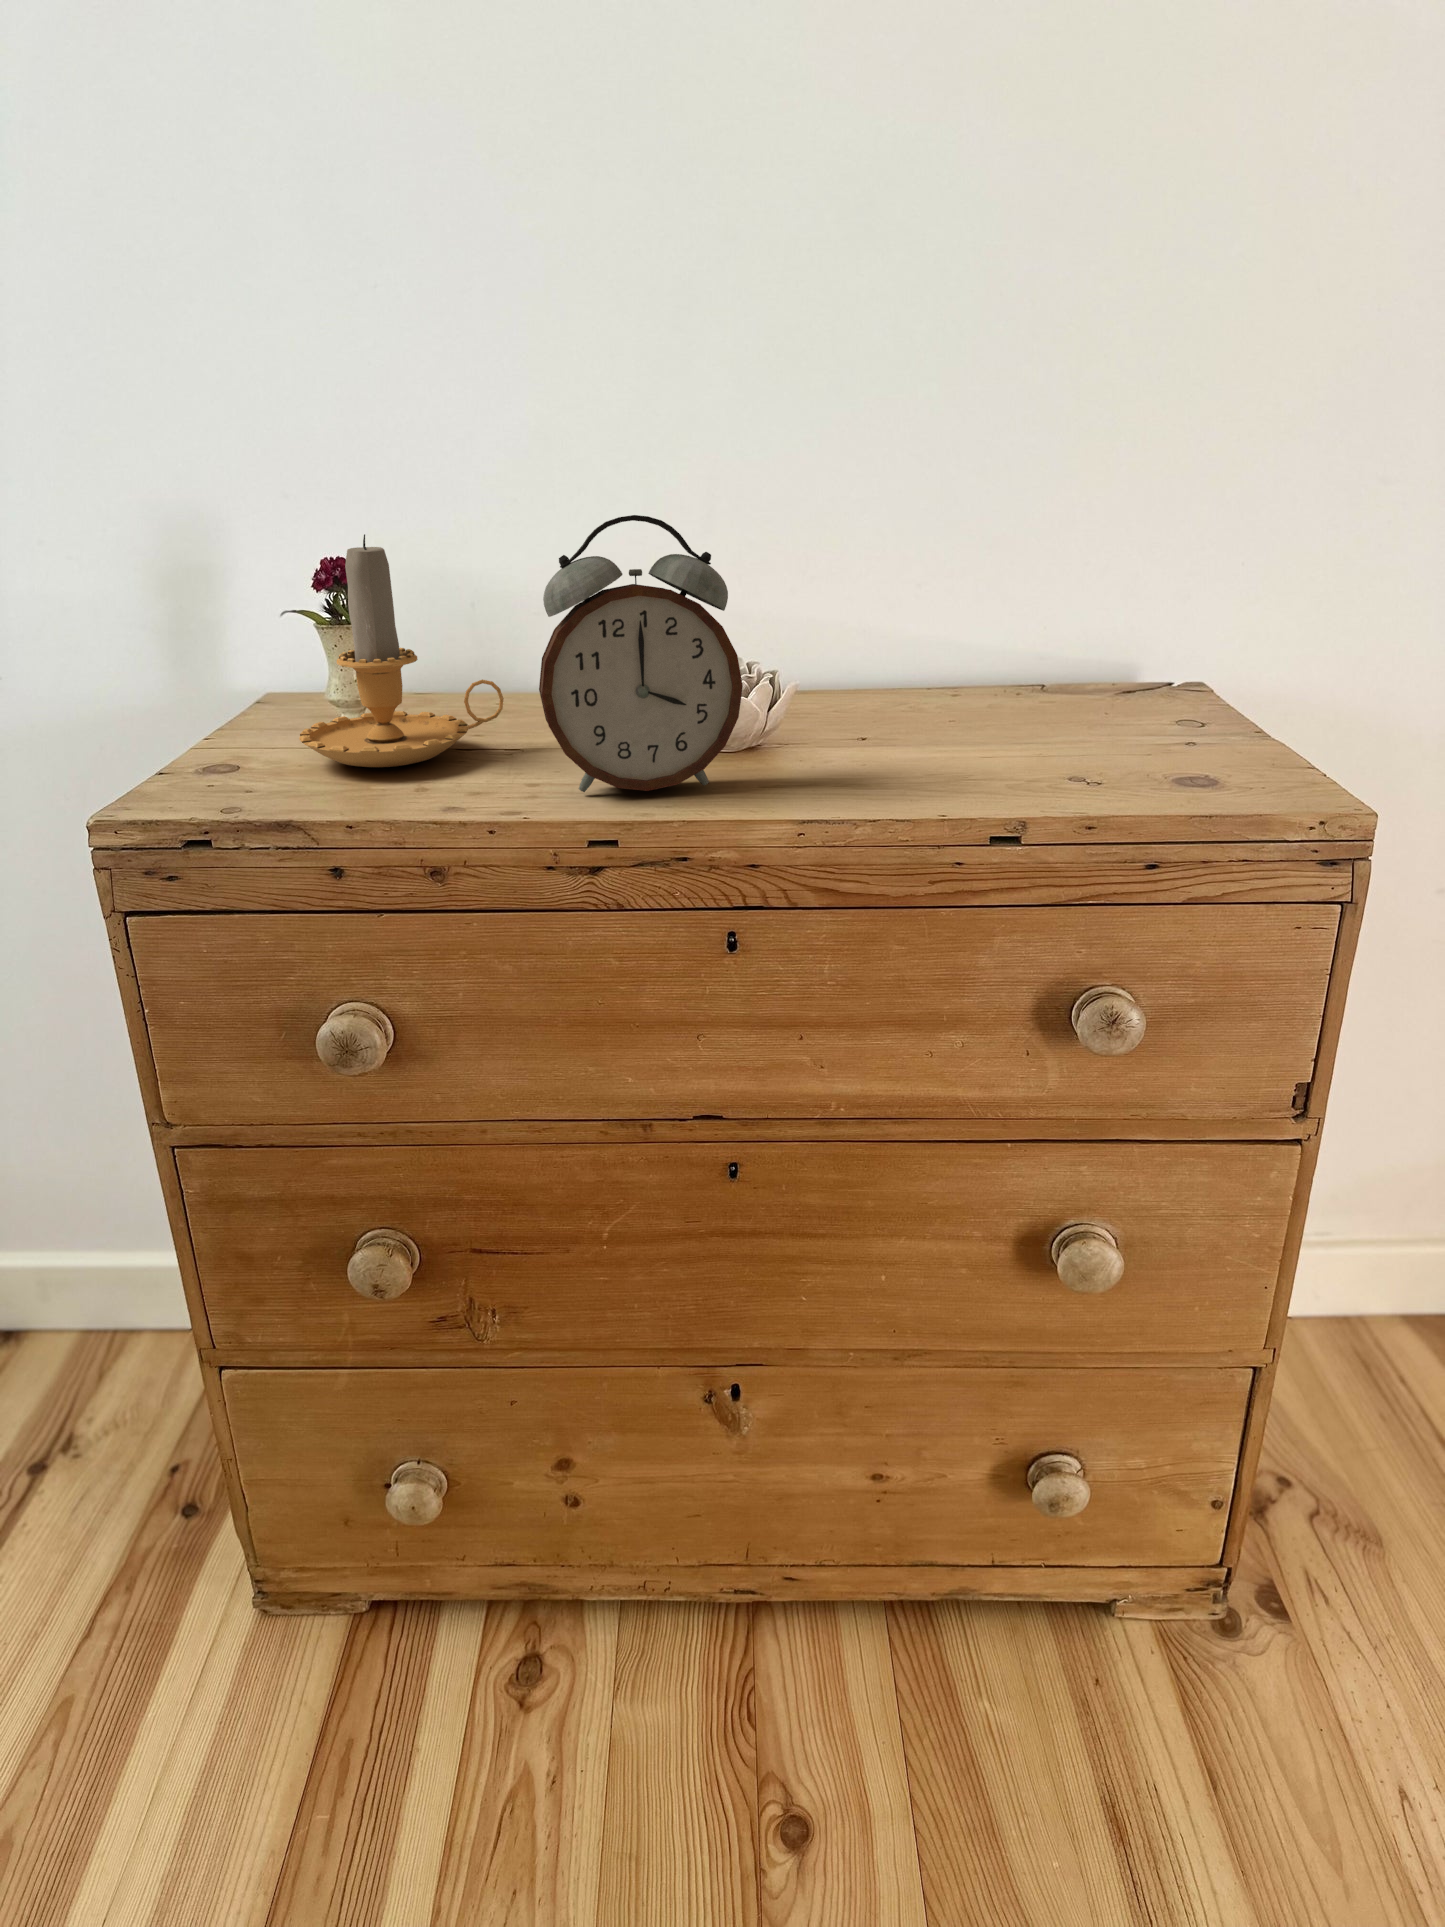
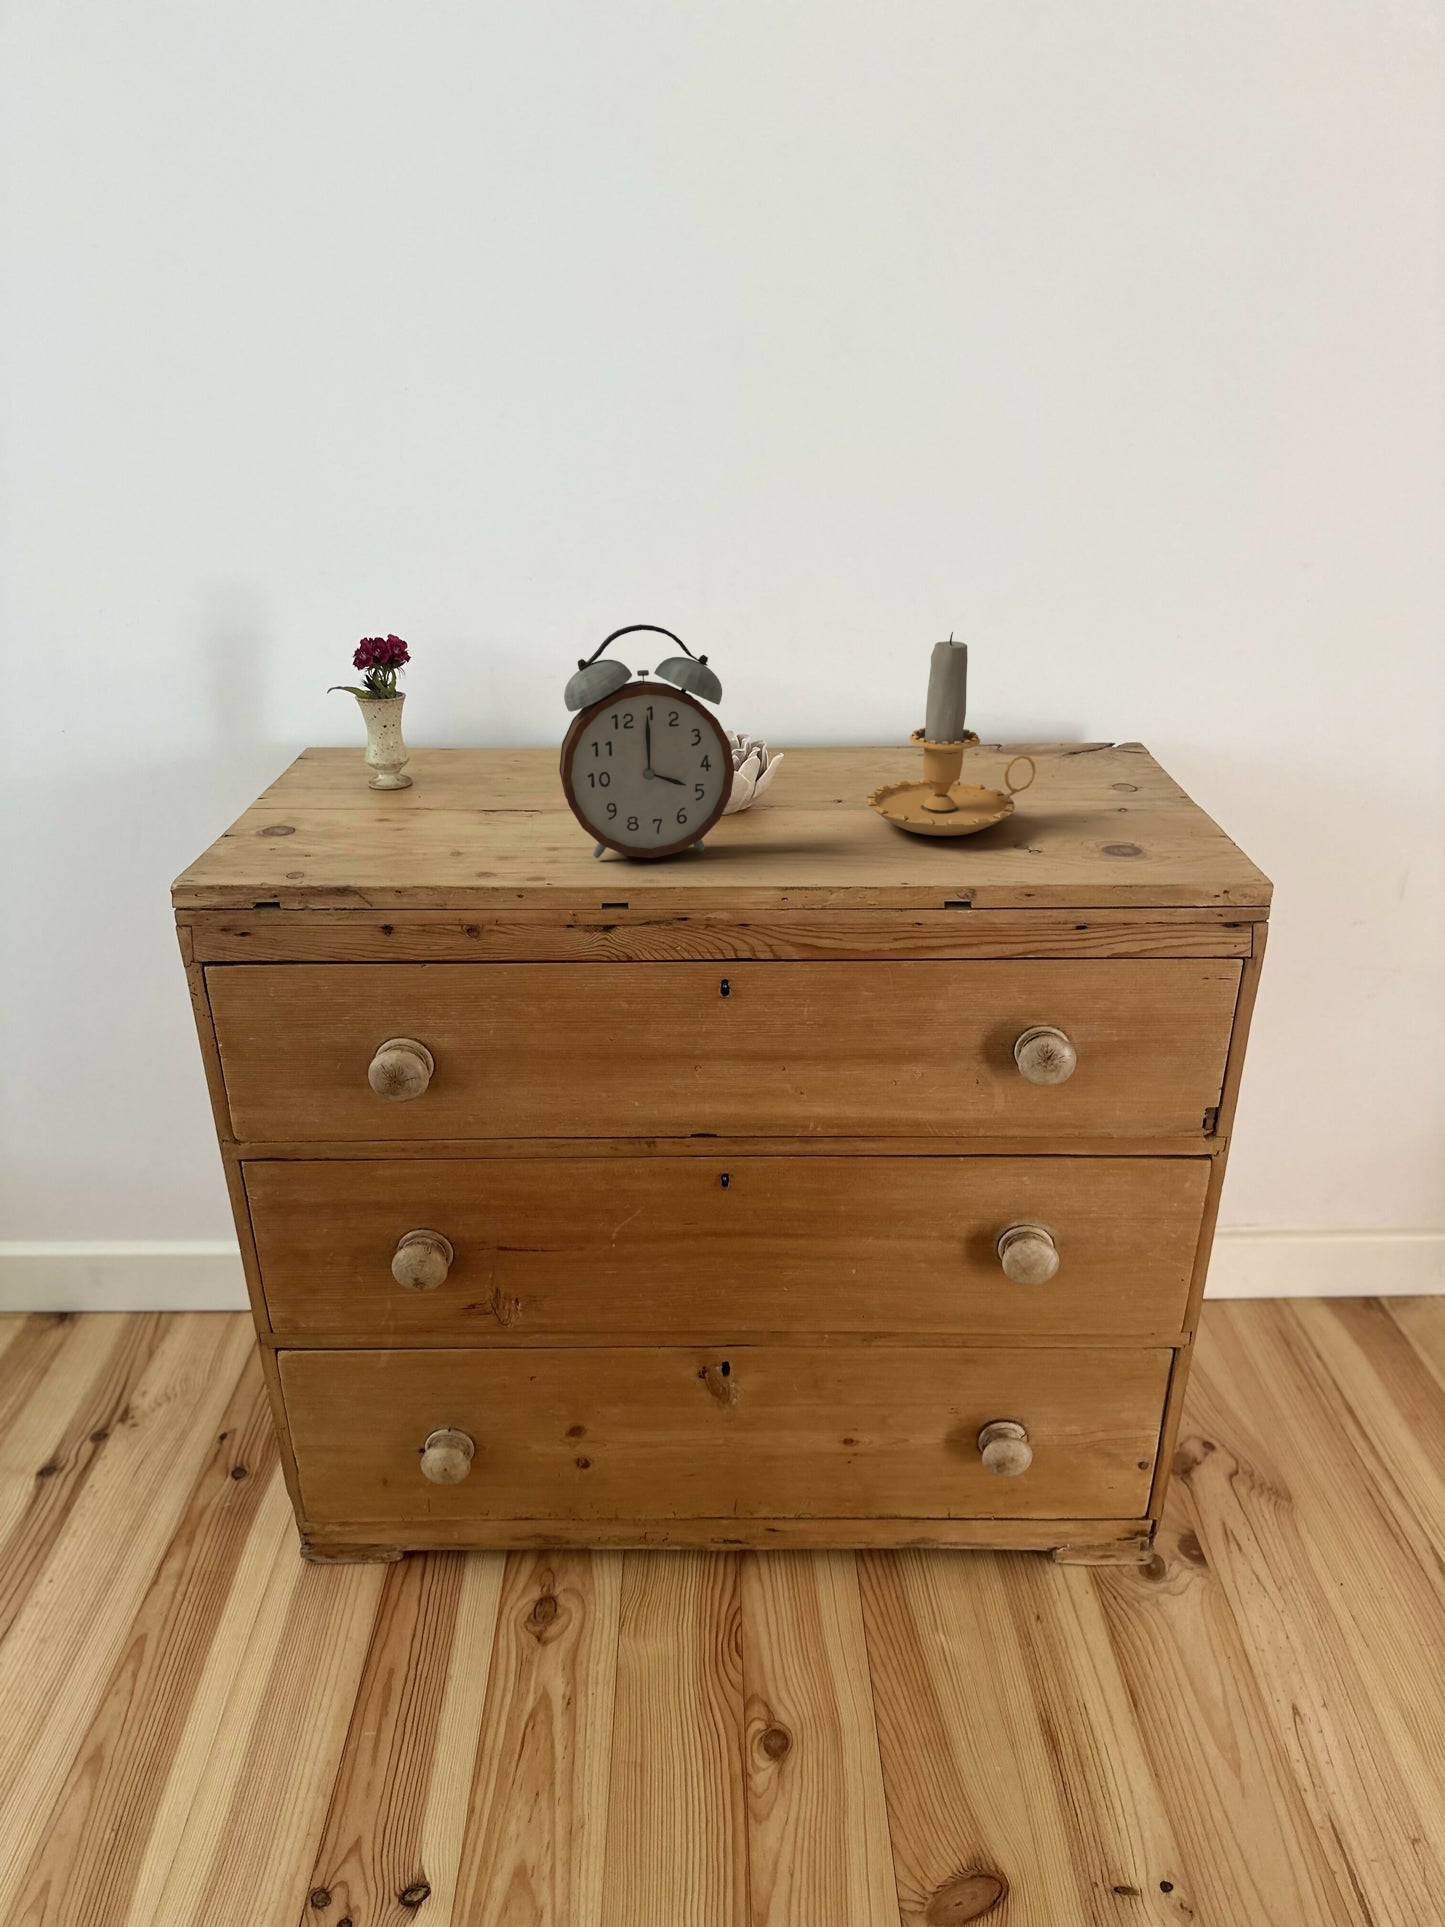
candle: present [299,534,504,767] -> present [867,632,1036,836]

